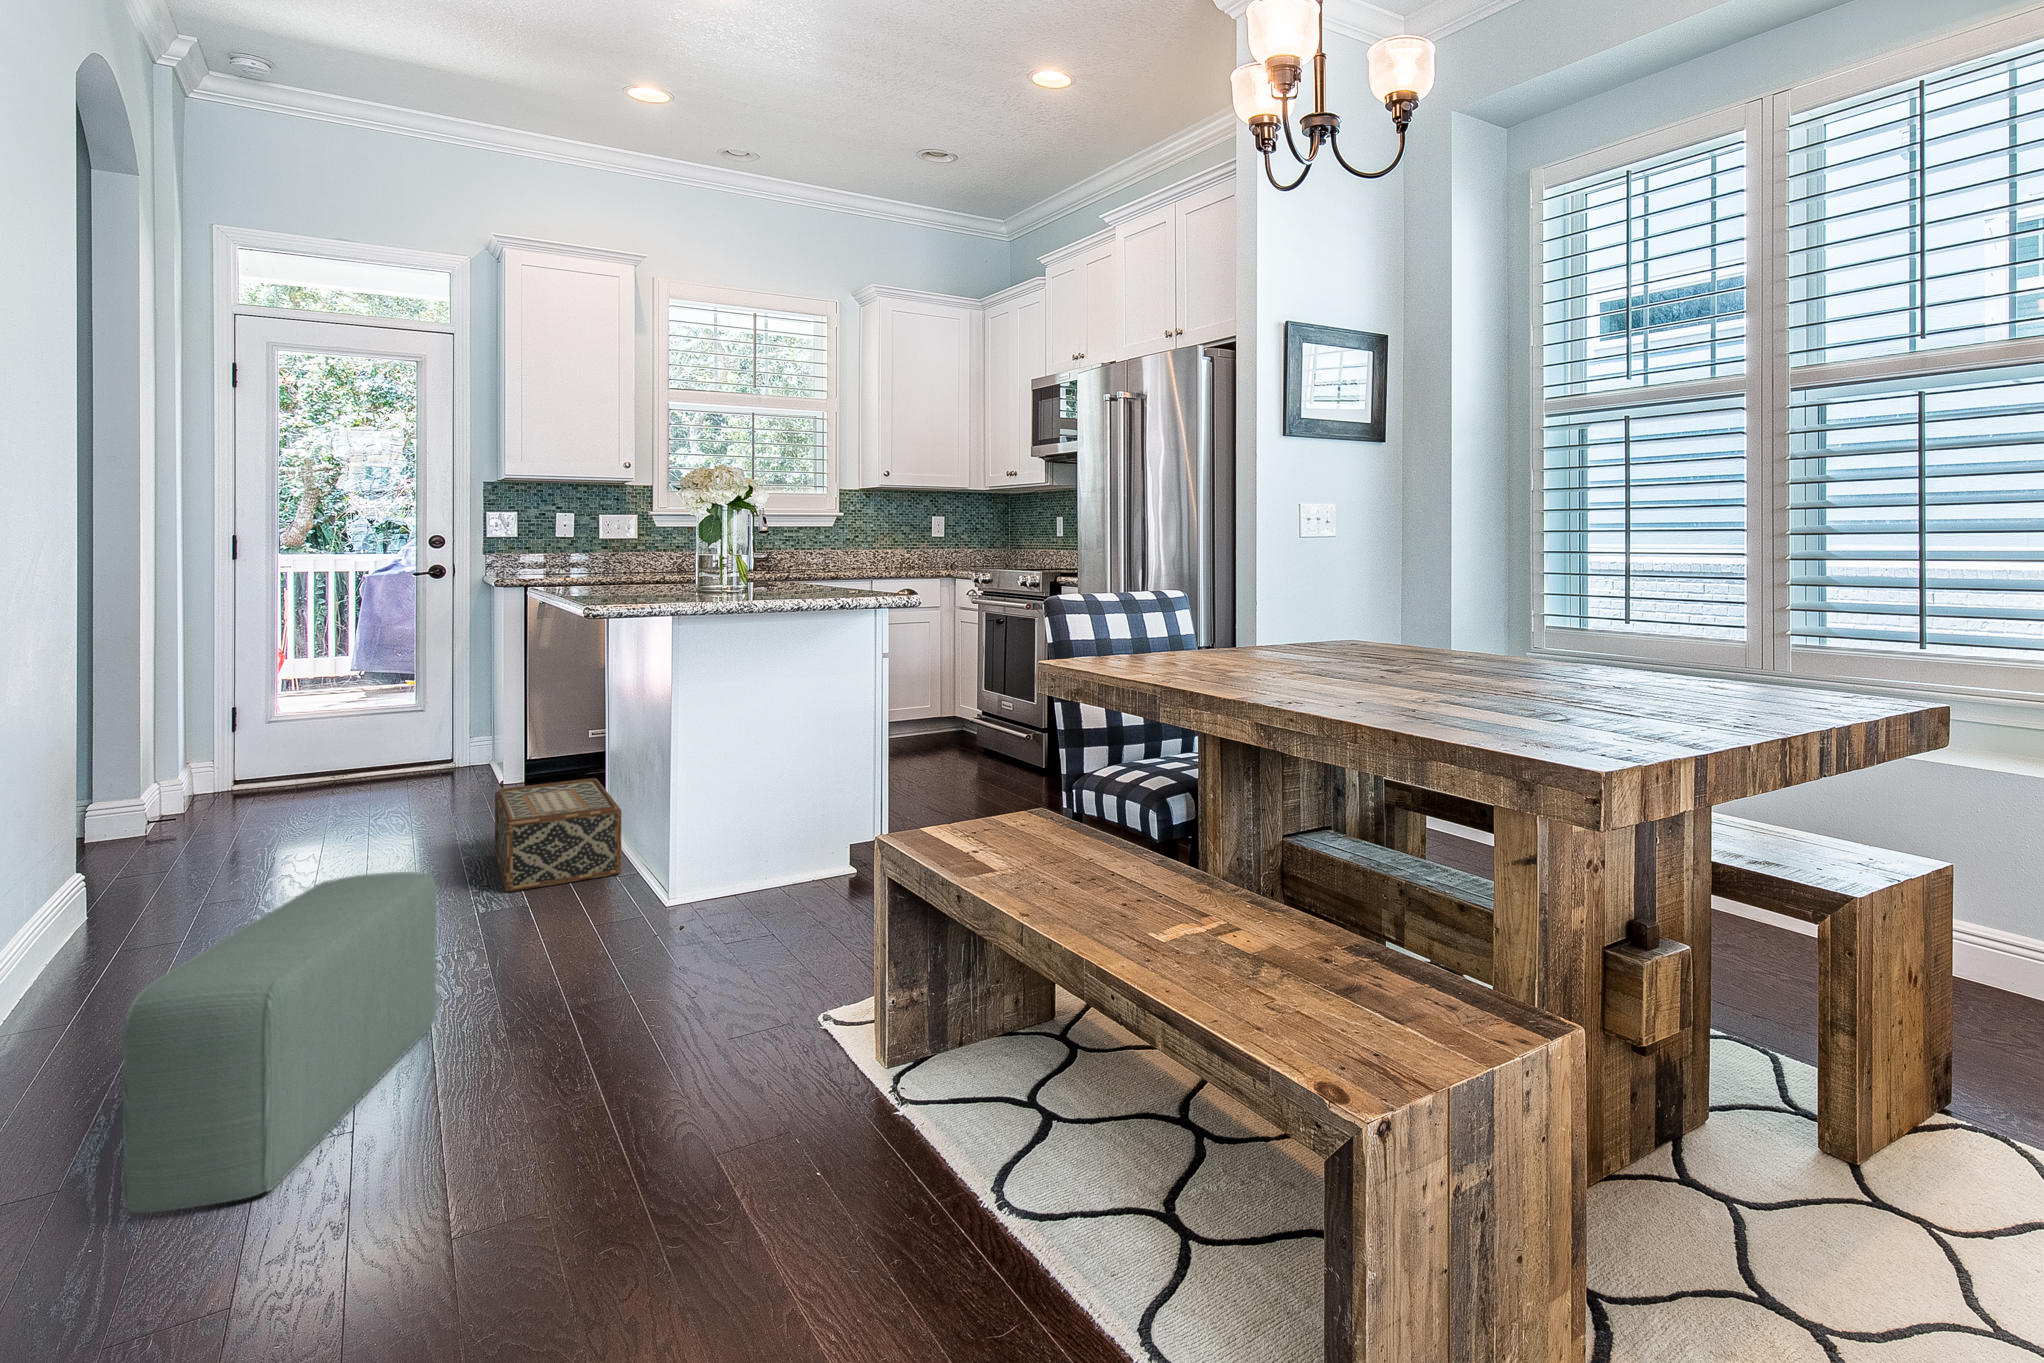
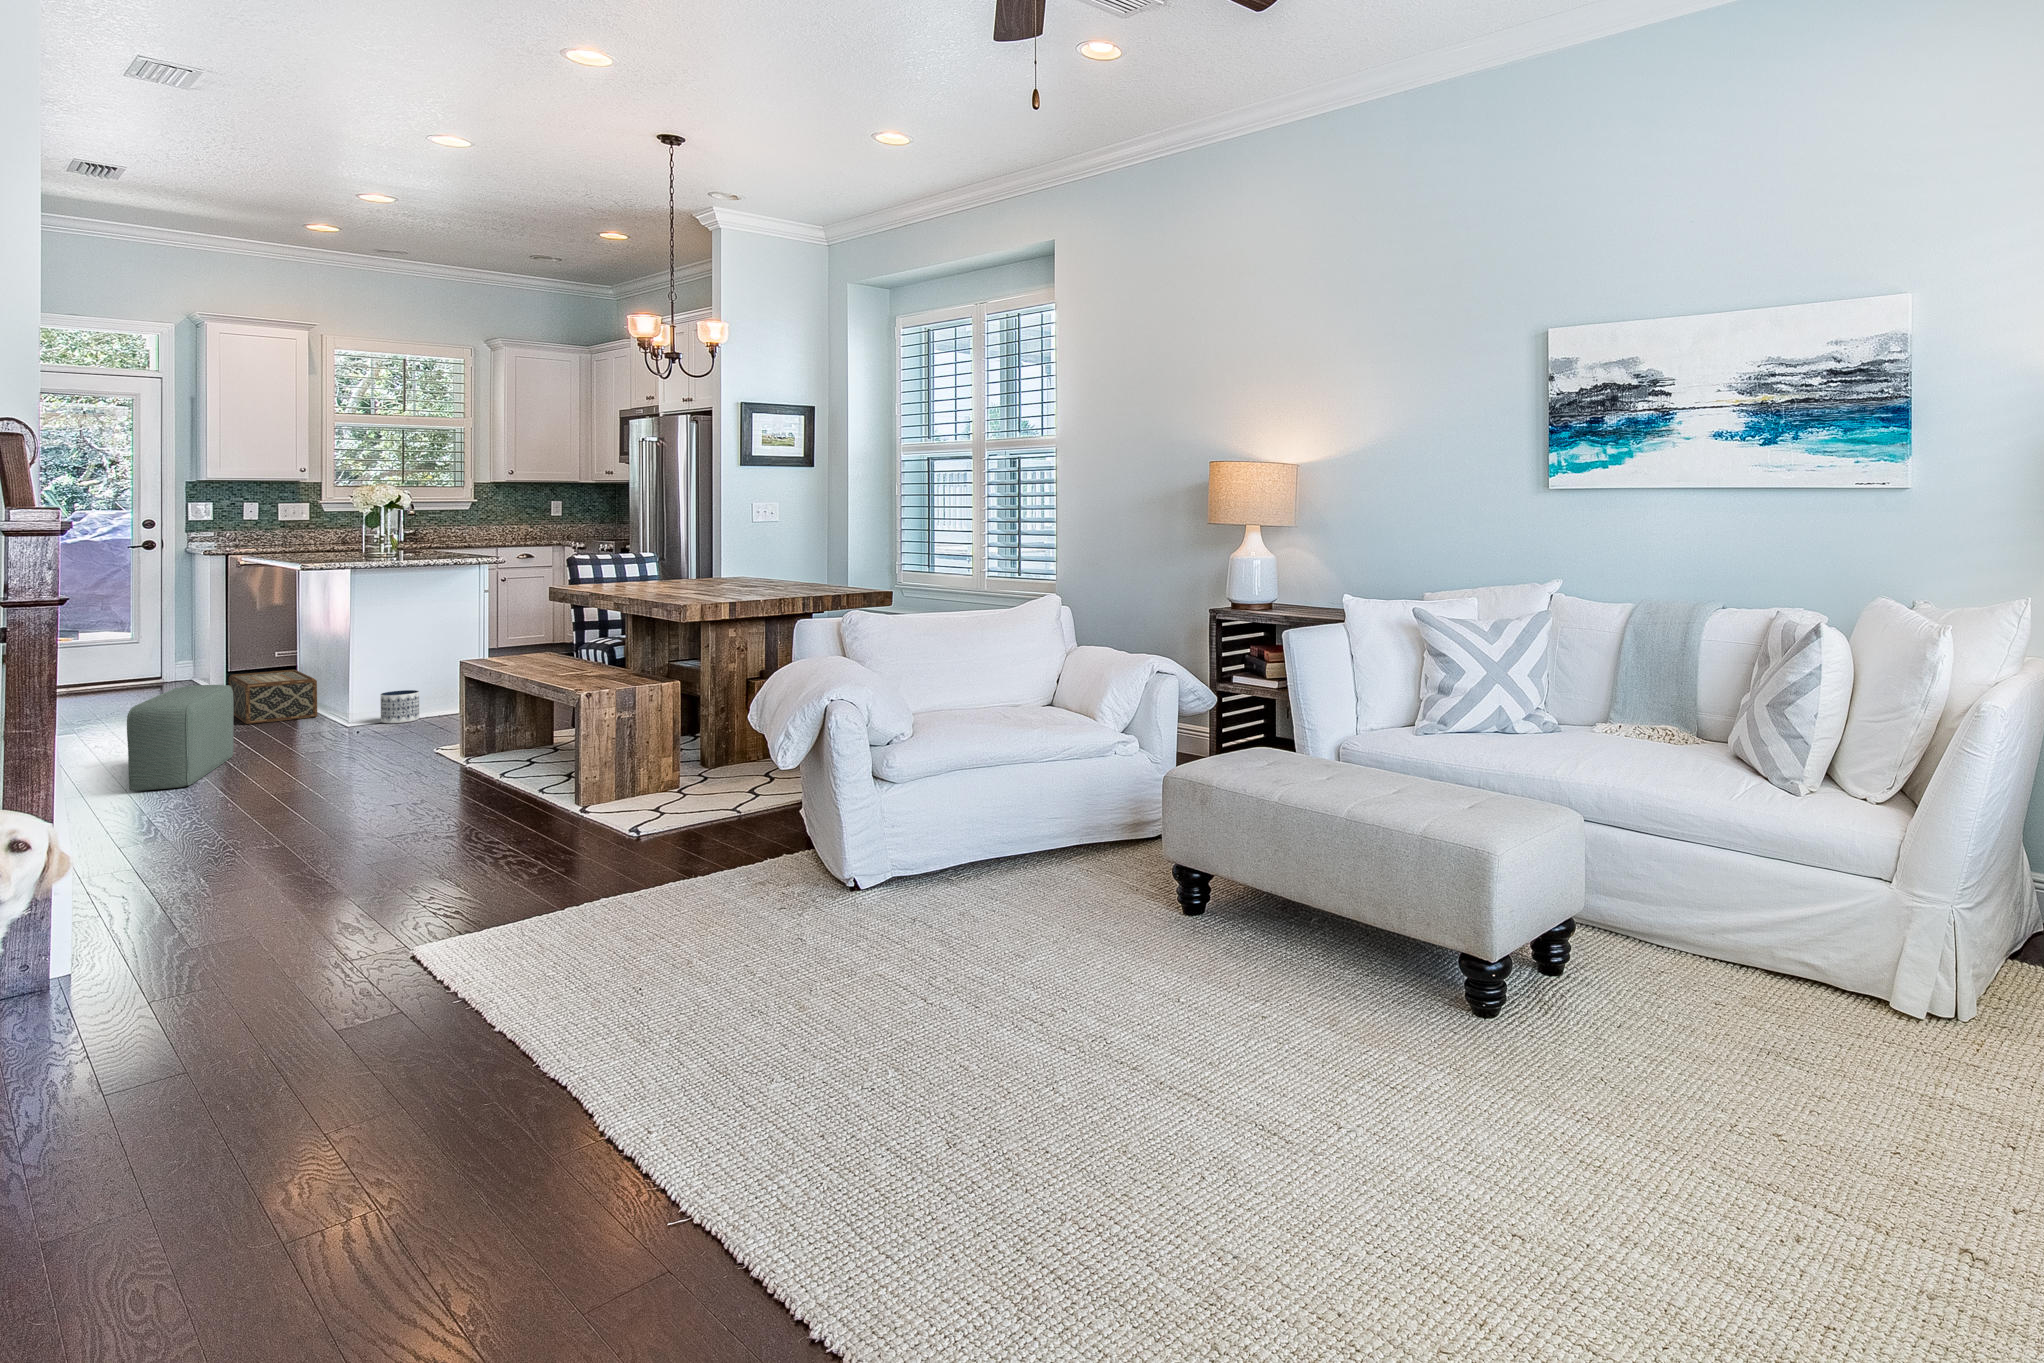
planter: none [719,836,782,903] -> present [381,690,419,723]

